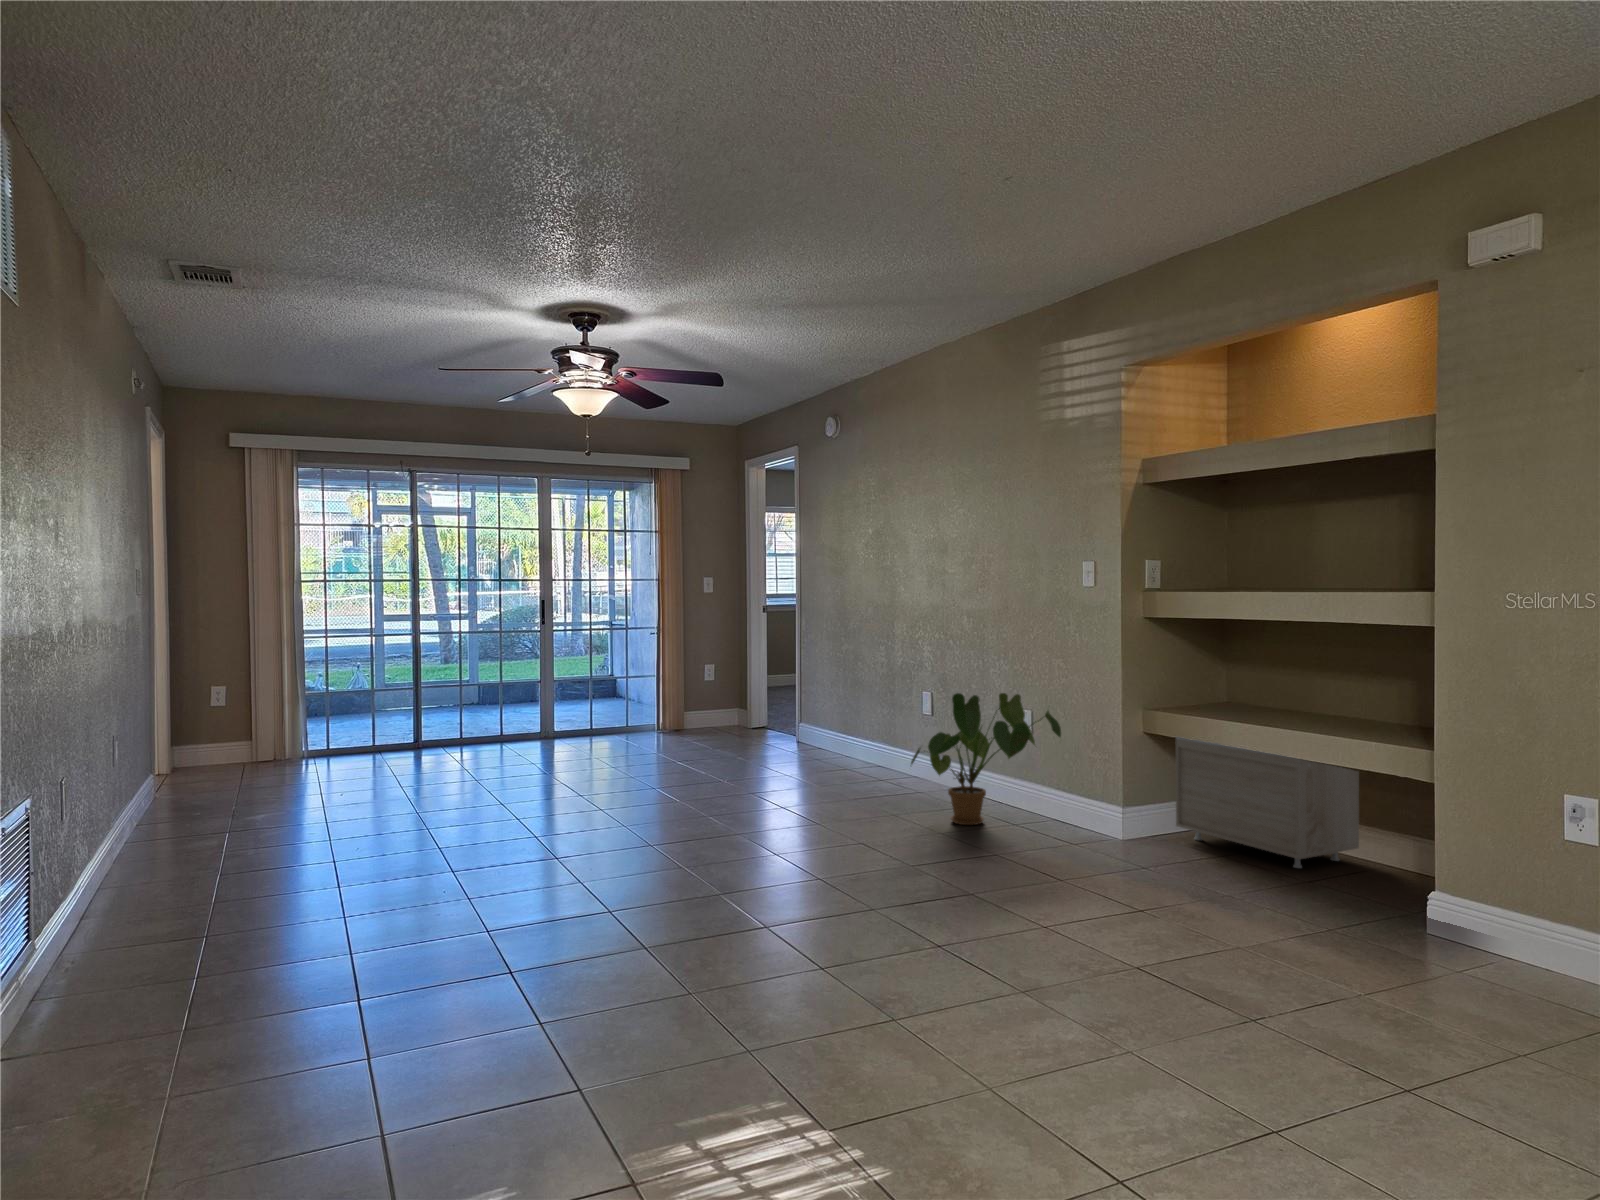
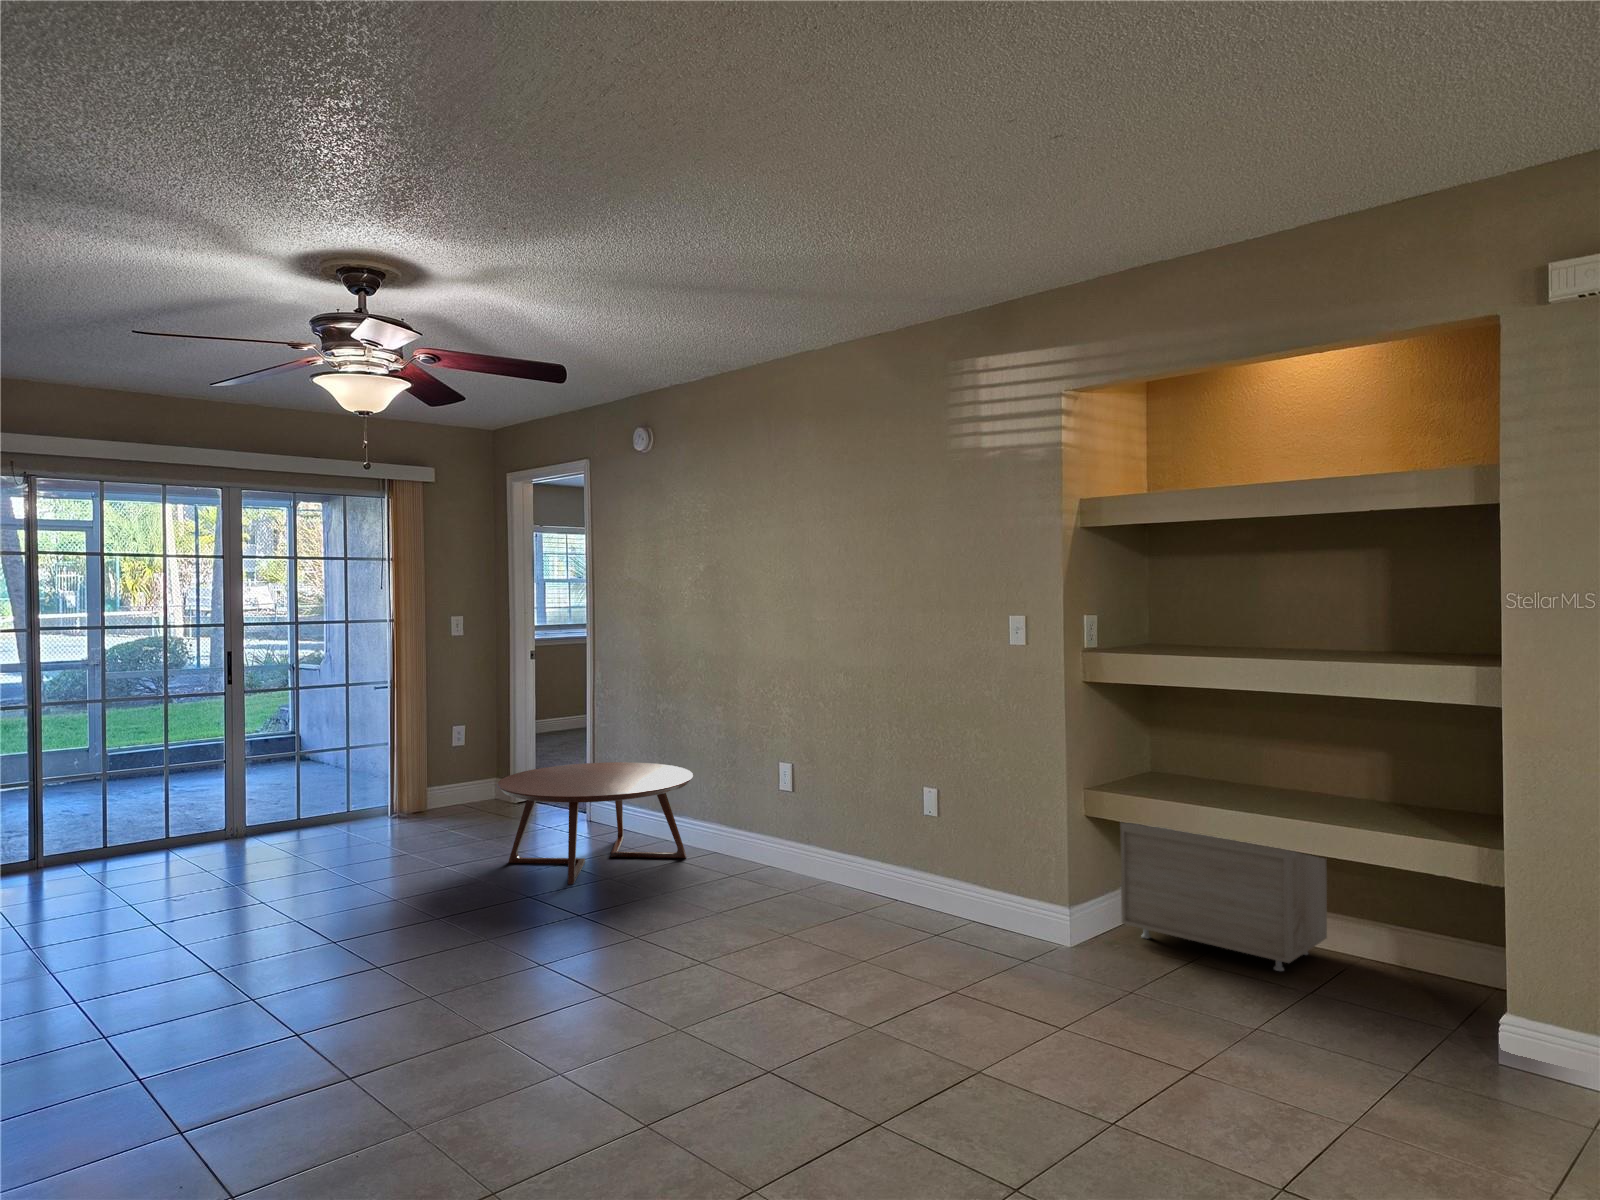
coffee table: none [710,692,863,777] -> present [497,762,693,884]
house plant: present [911,693,1061,825] -> none [806,772,988,942]

